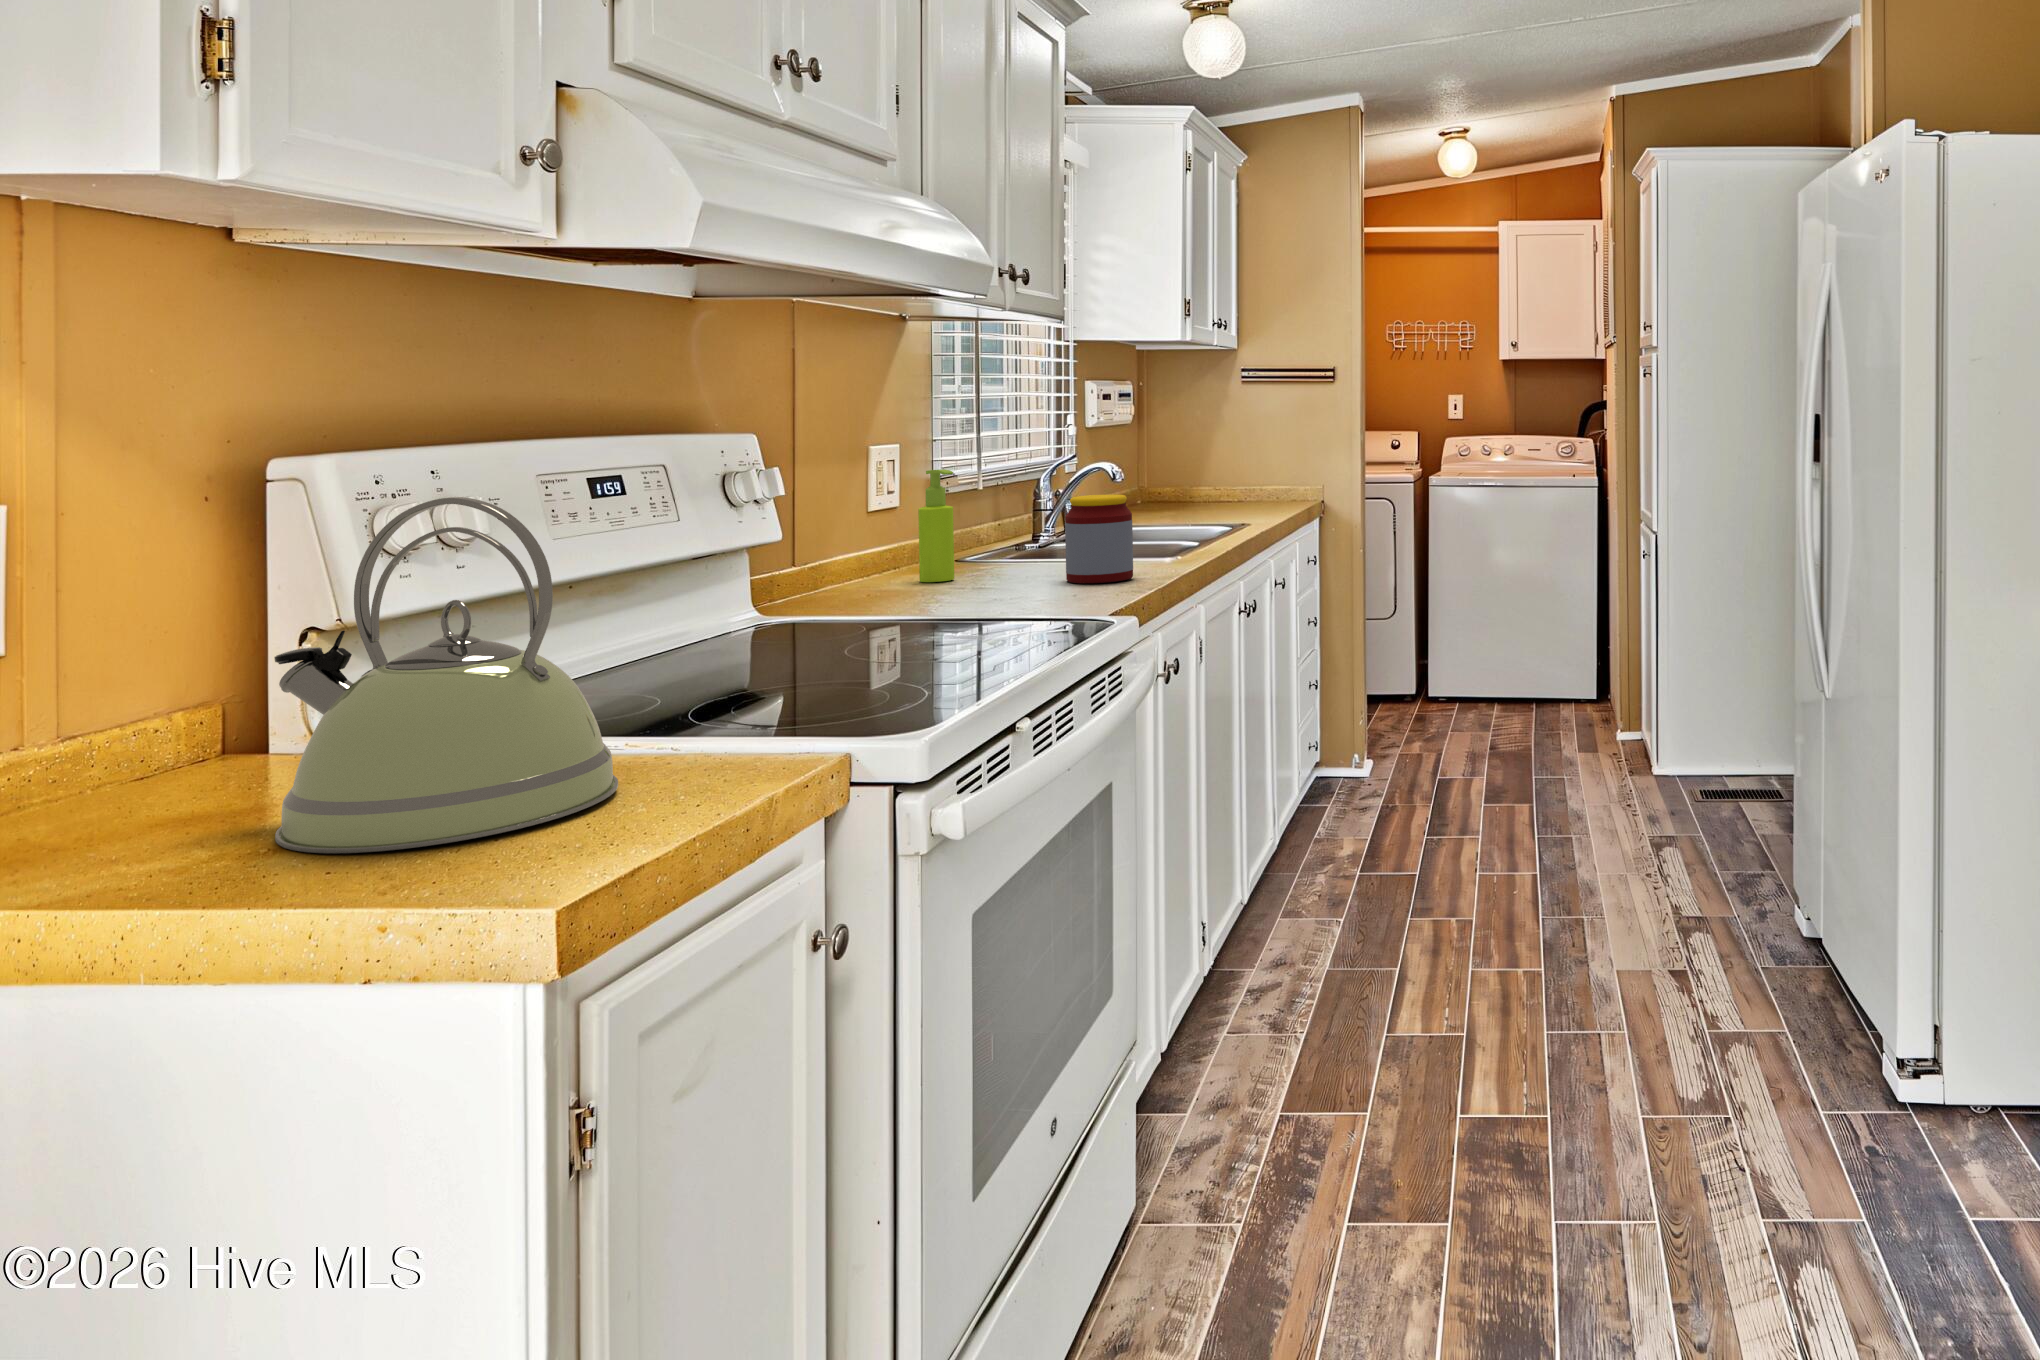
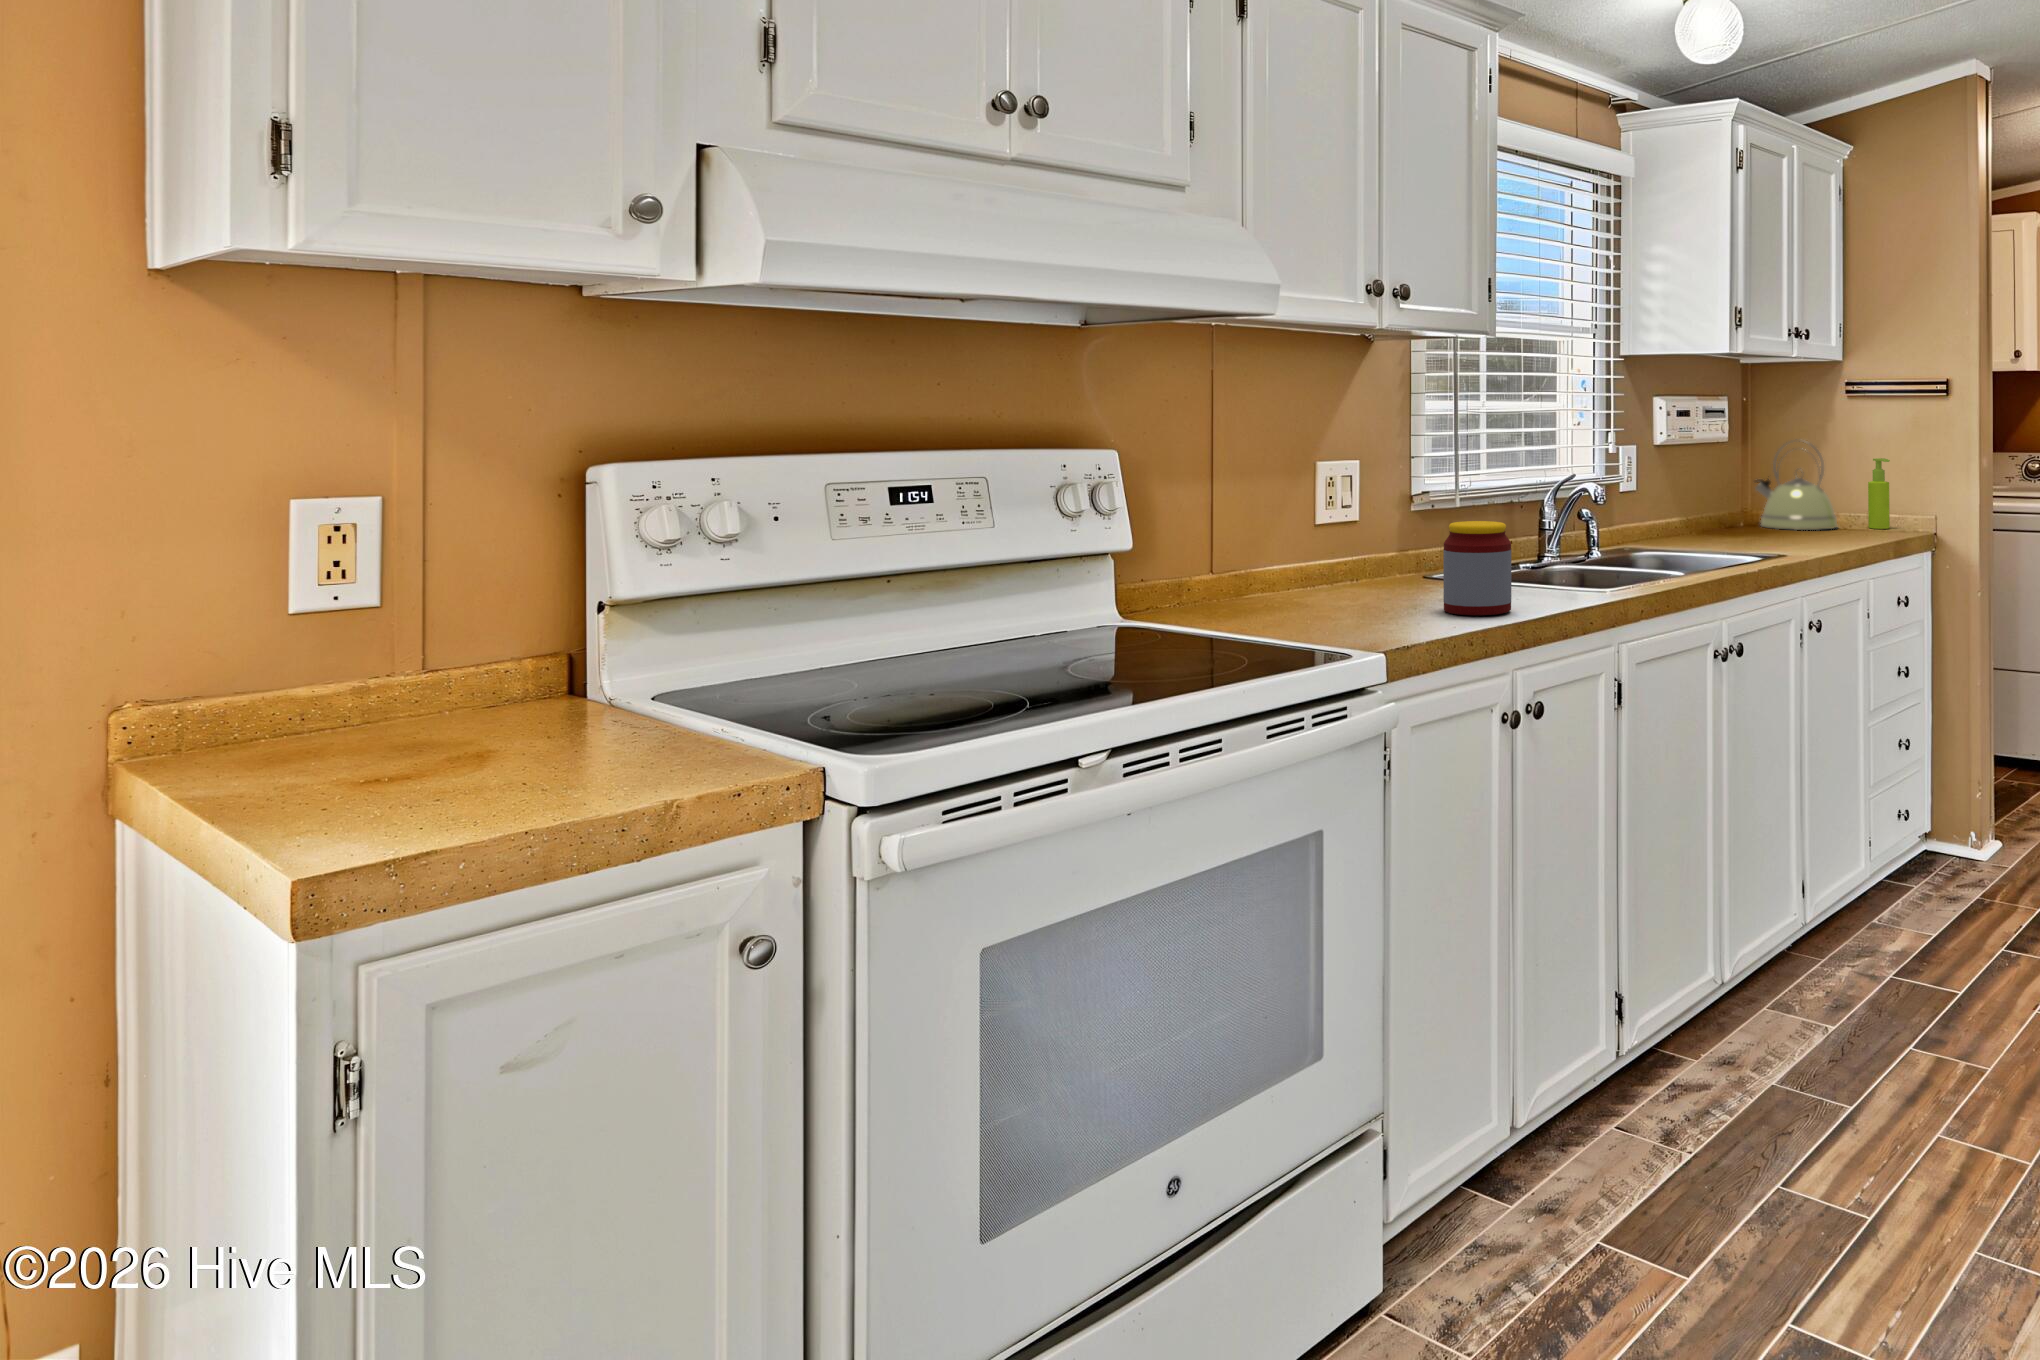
soap dispenser: present [918,469,954,582] -> present [1868,458,1890,529]
kettle: present [274,497,618,853] -> present [1755,444,1838,530]

